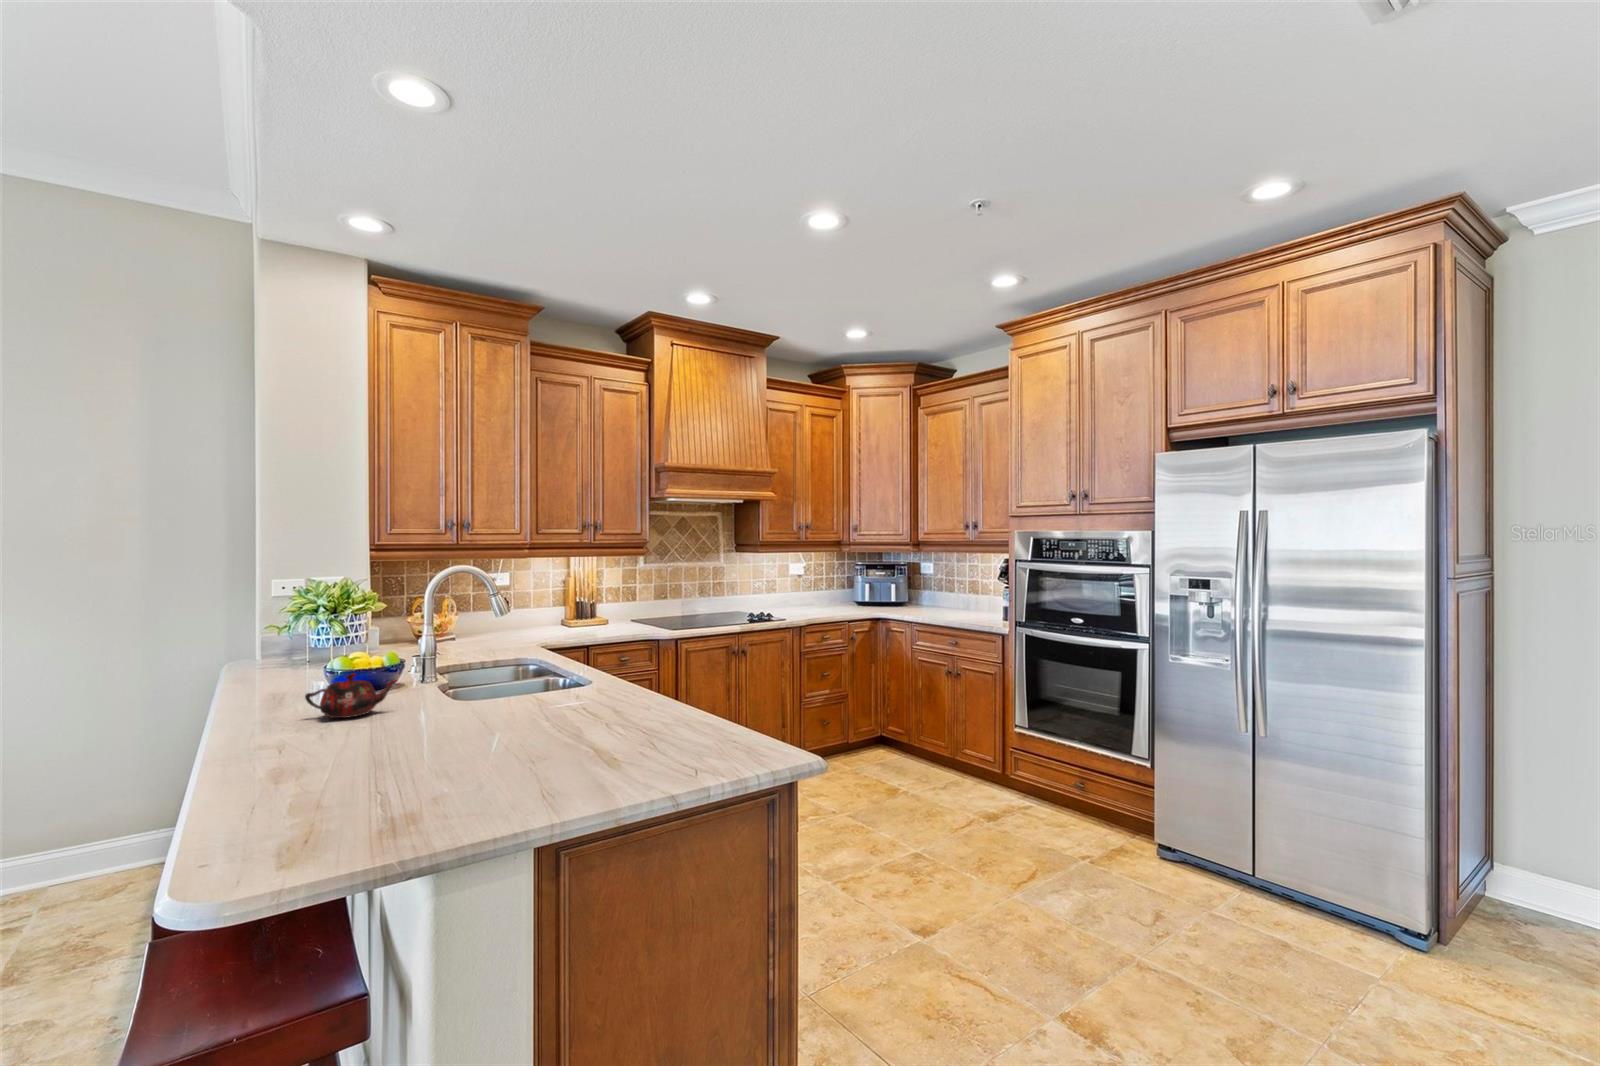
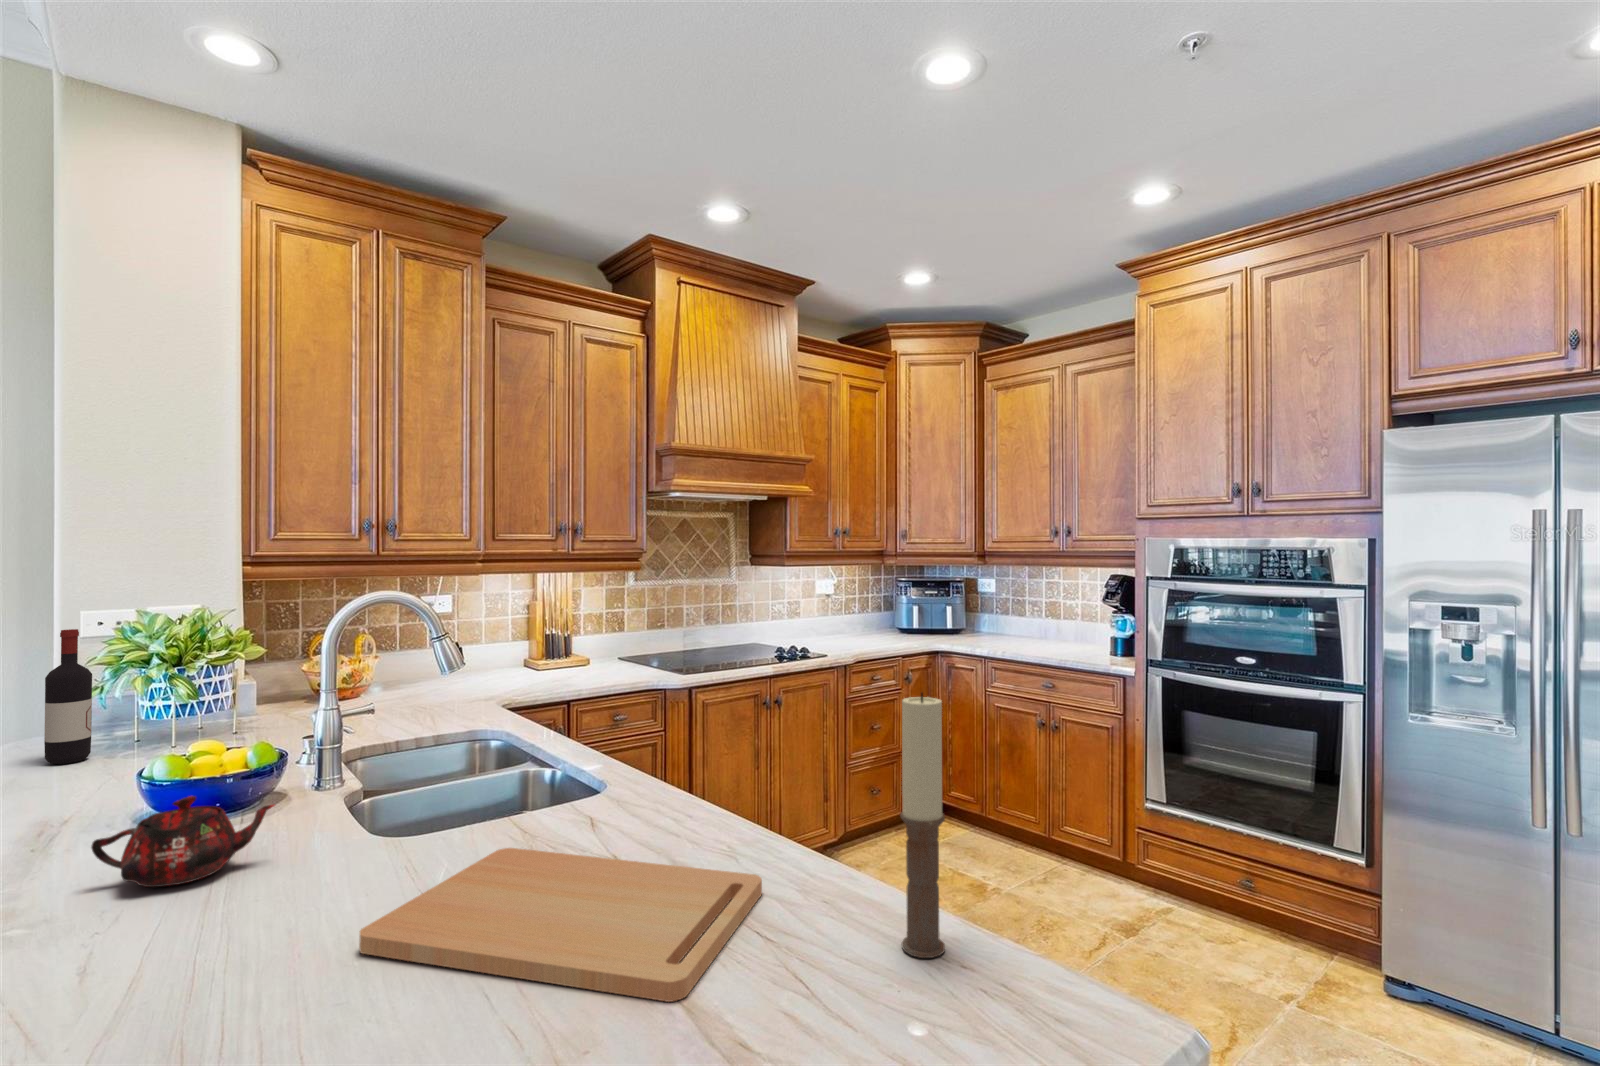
wine bottle: none [256,591,283,673] -> present [44,629,92,764]
candle: none [703,613,724,742] -> present [900,693,945,958]
cutting board: none [440,704,648,753] -> present [359,848,762,1002]

